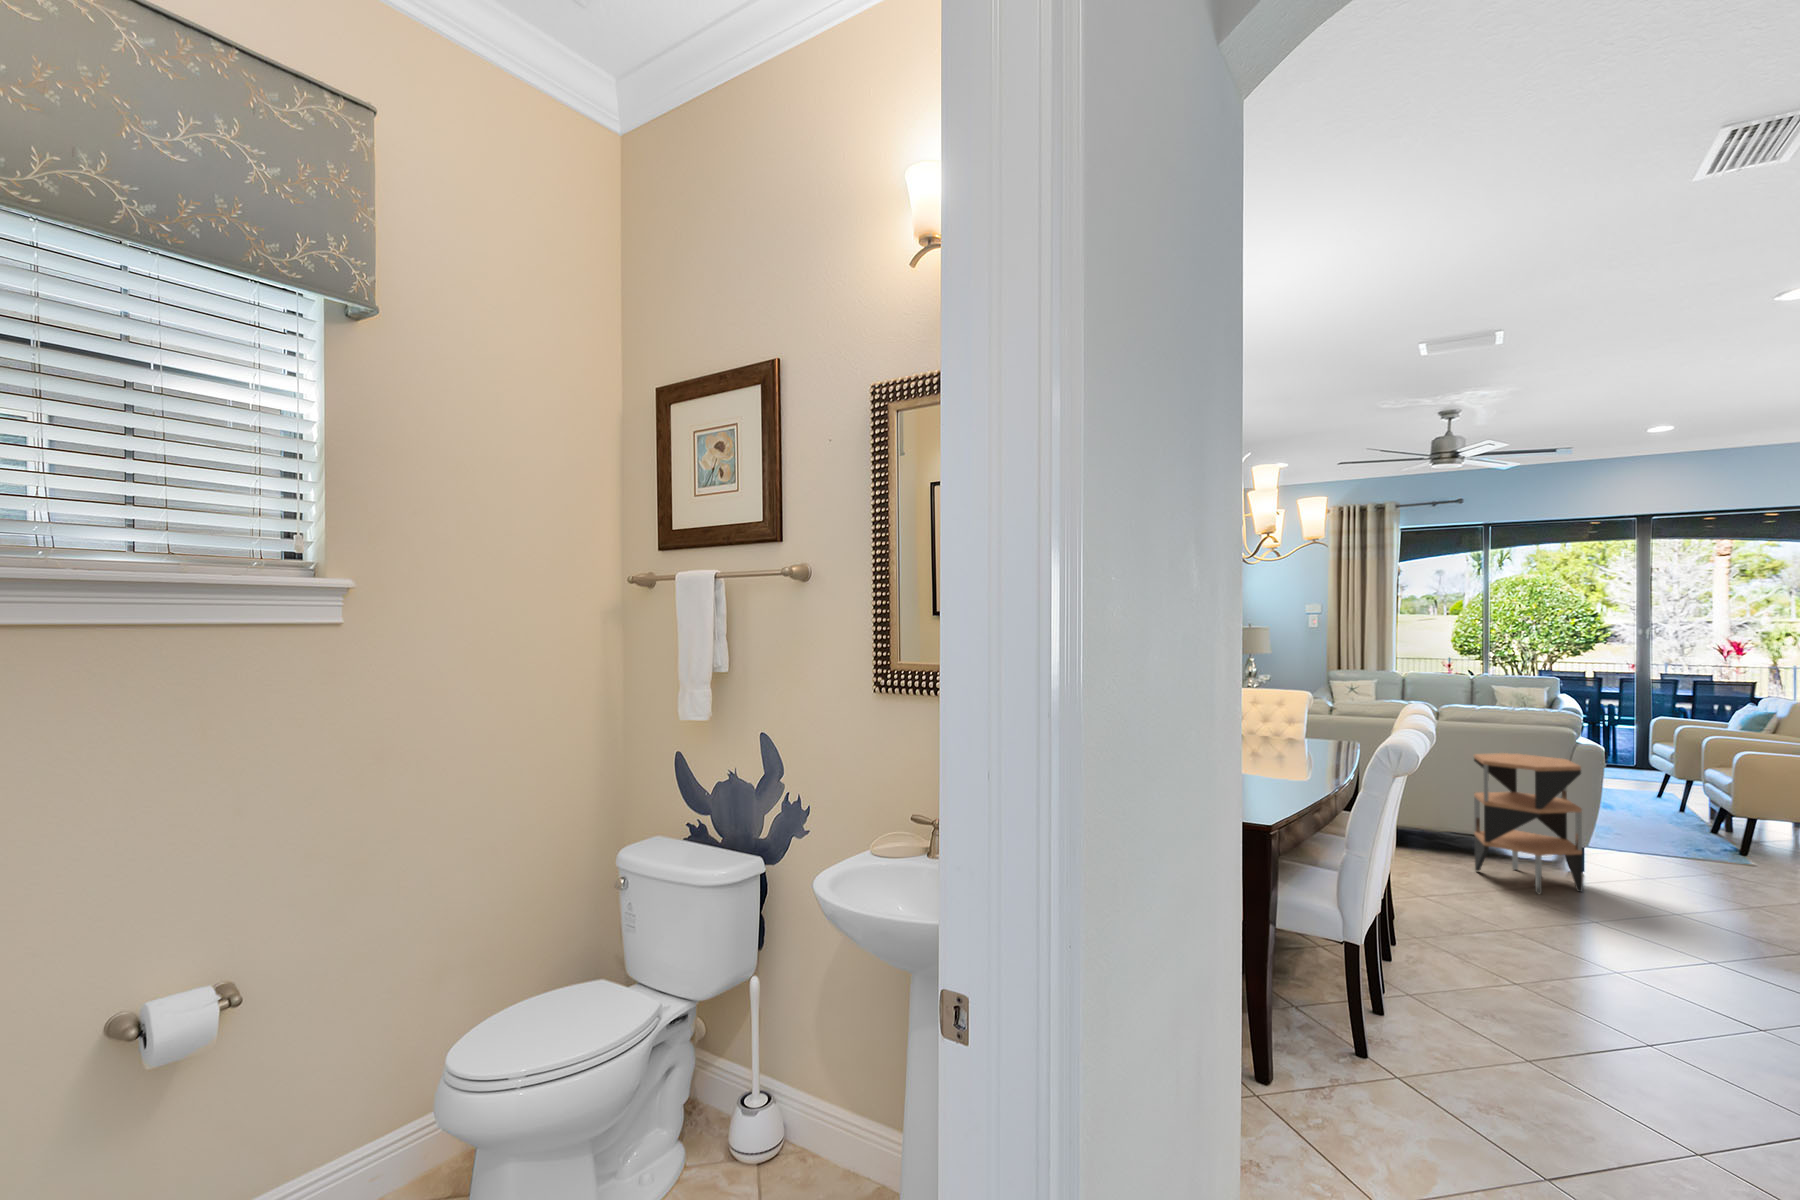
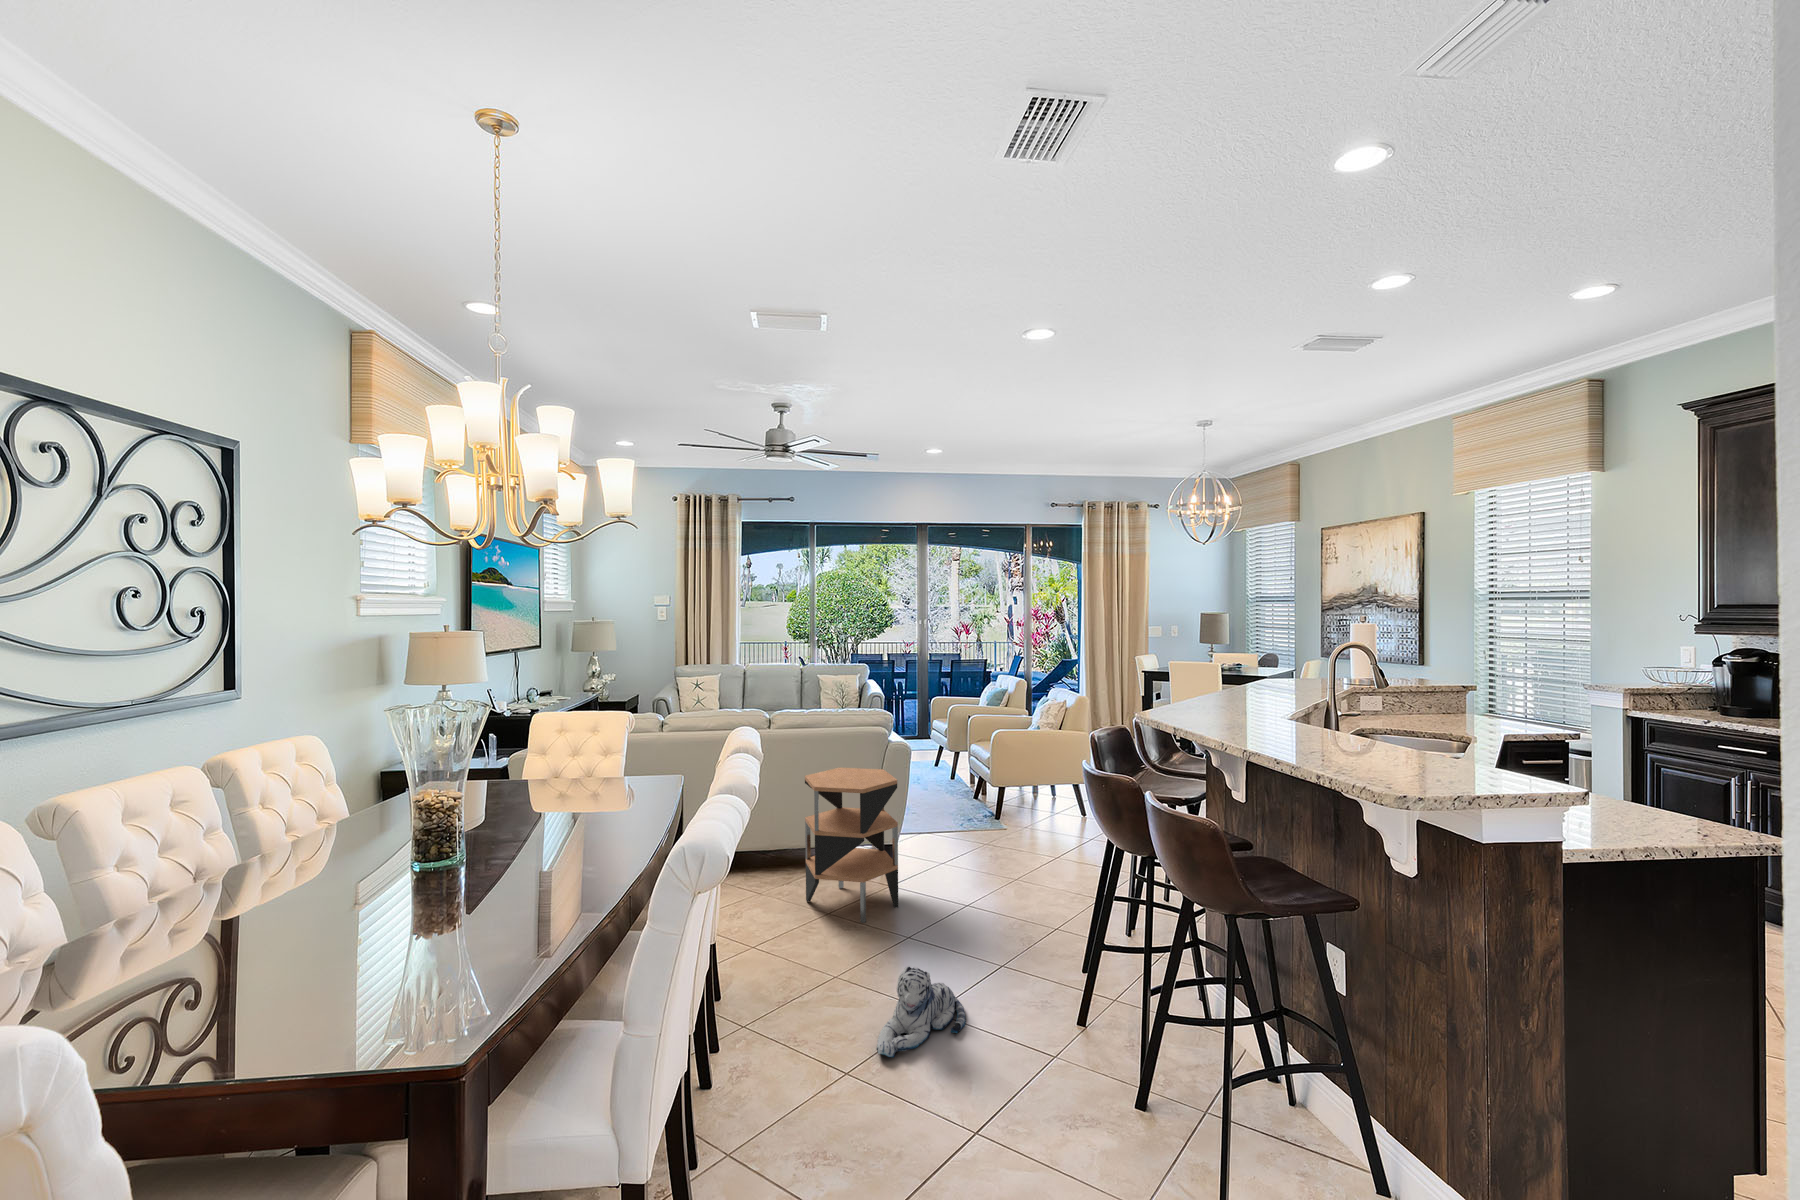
plush toy: none [1542,900,1648,971] -> present [877,966,966,1057]

